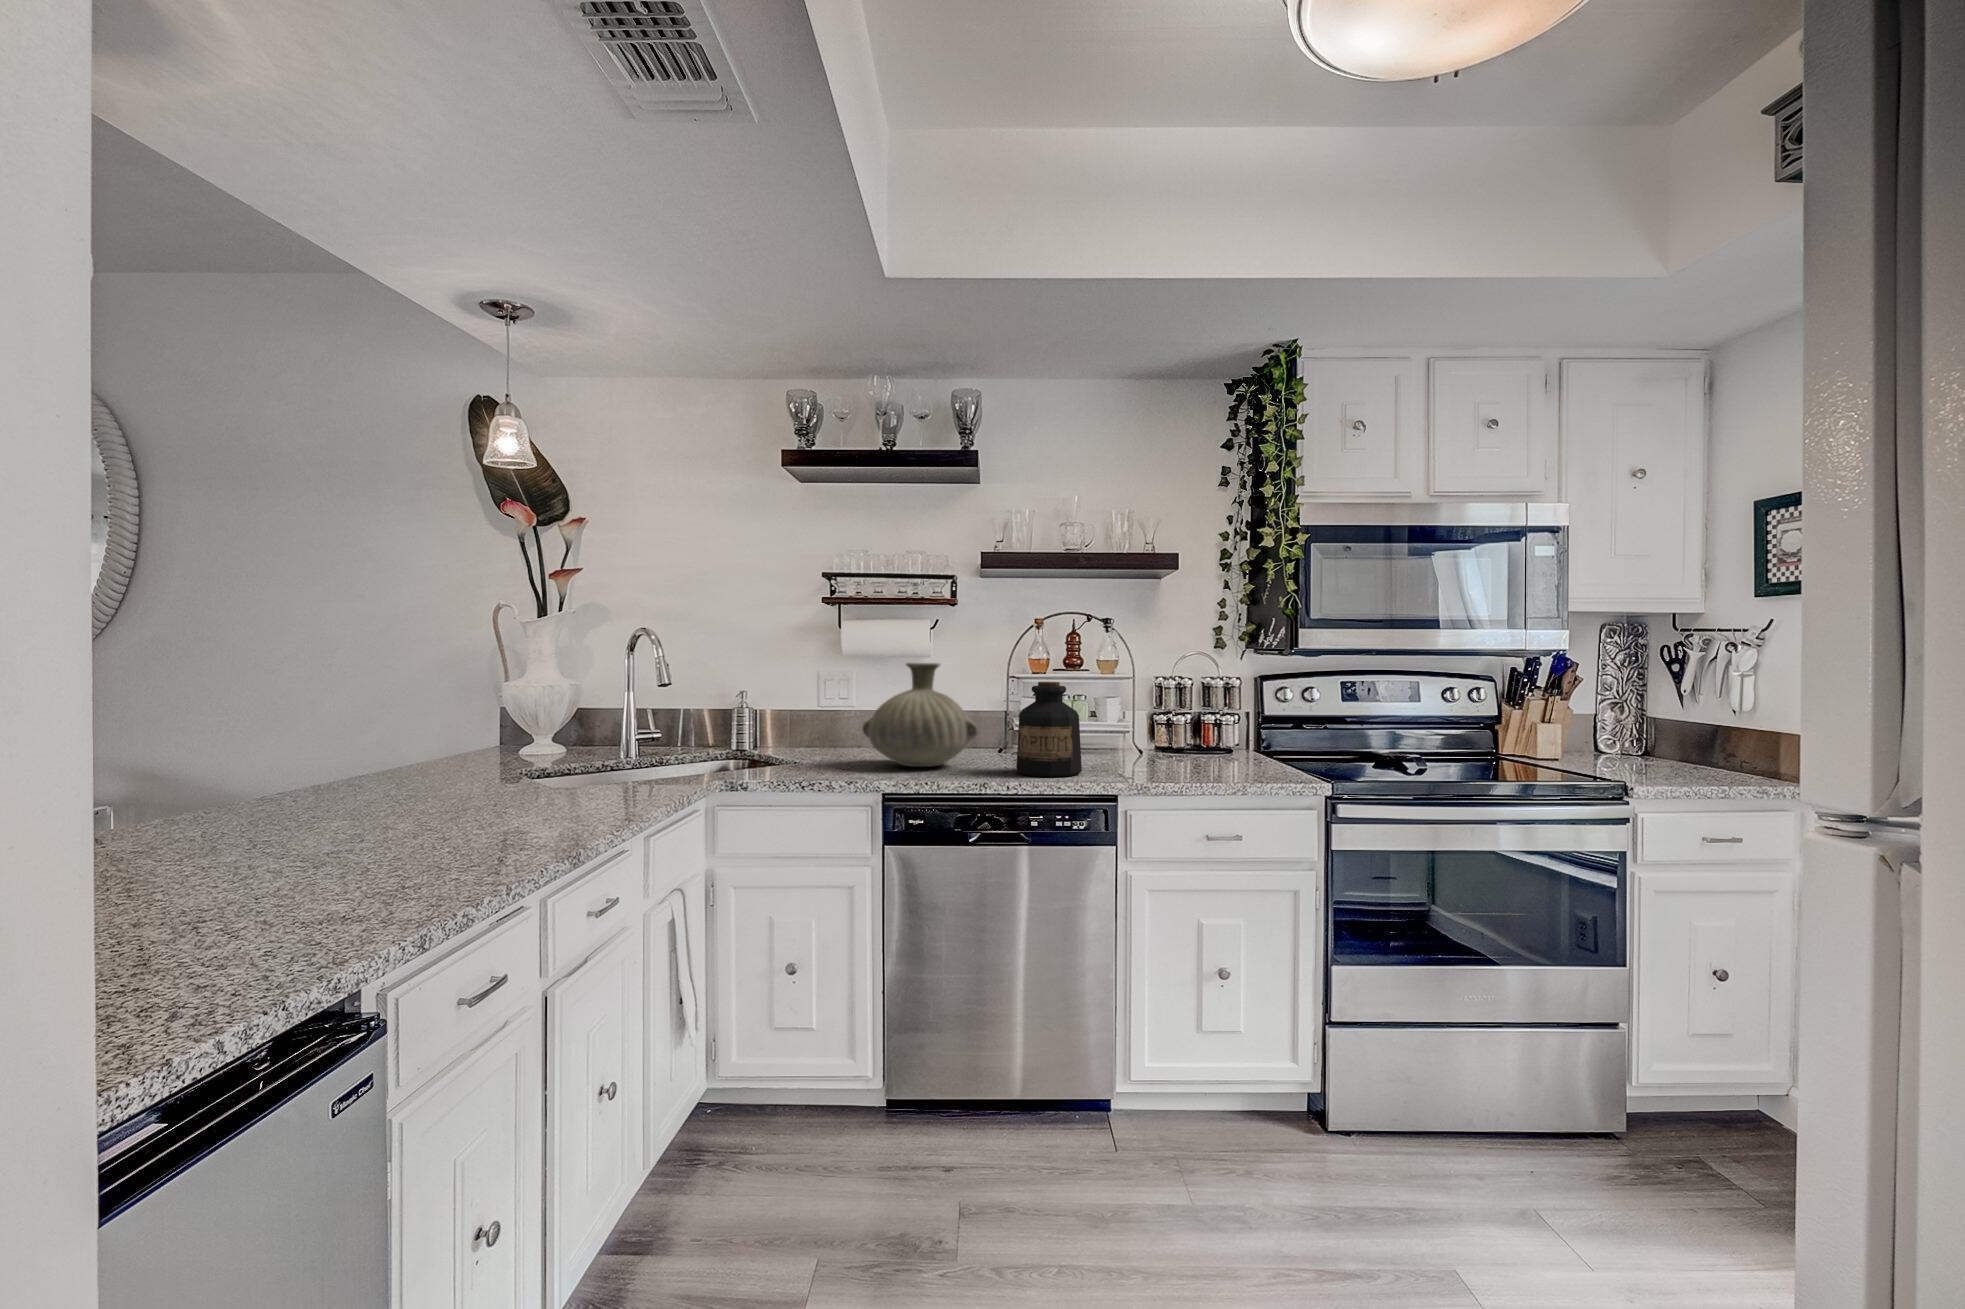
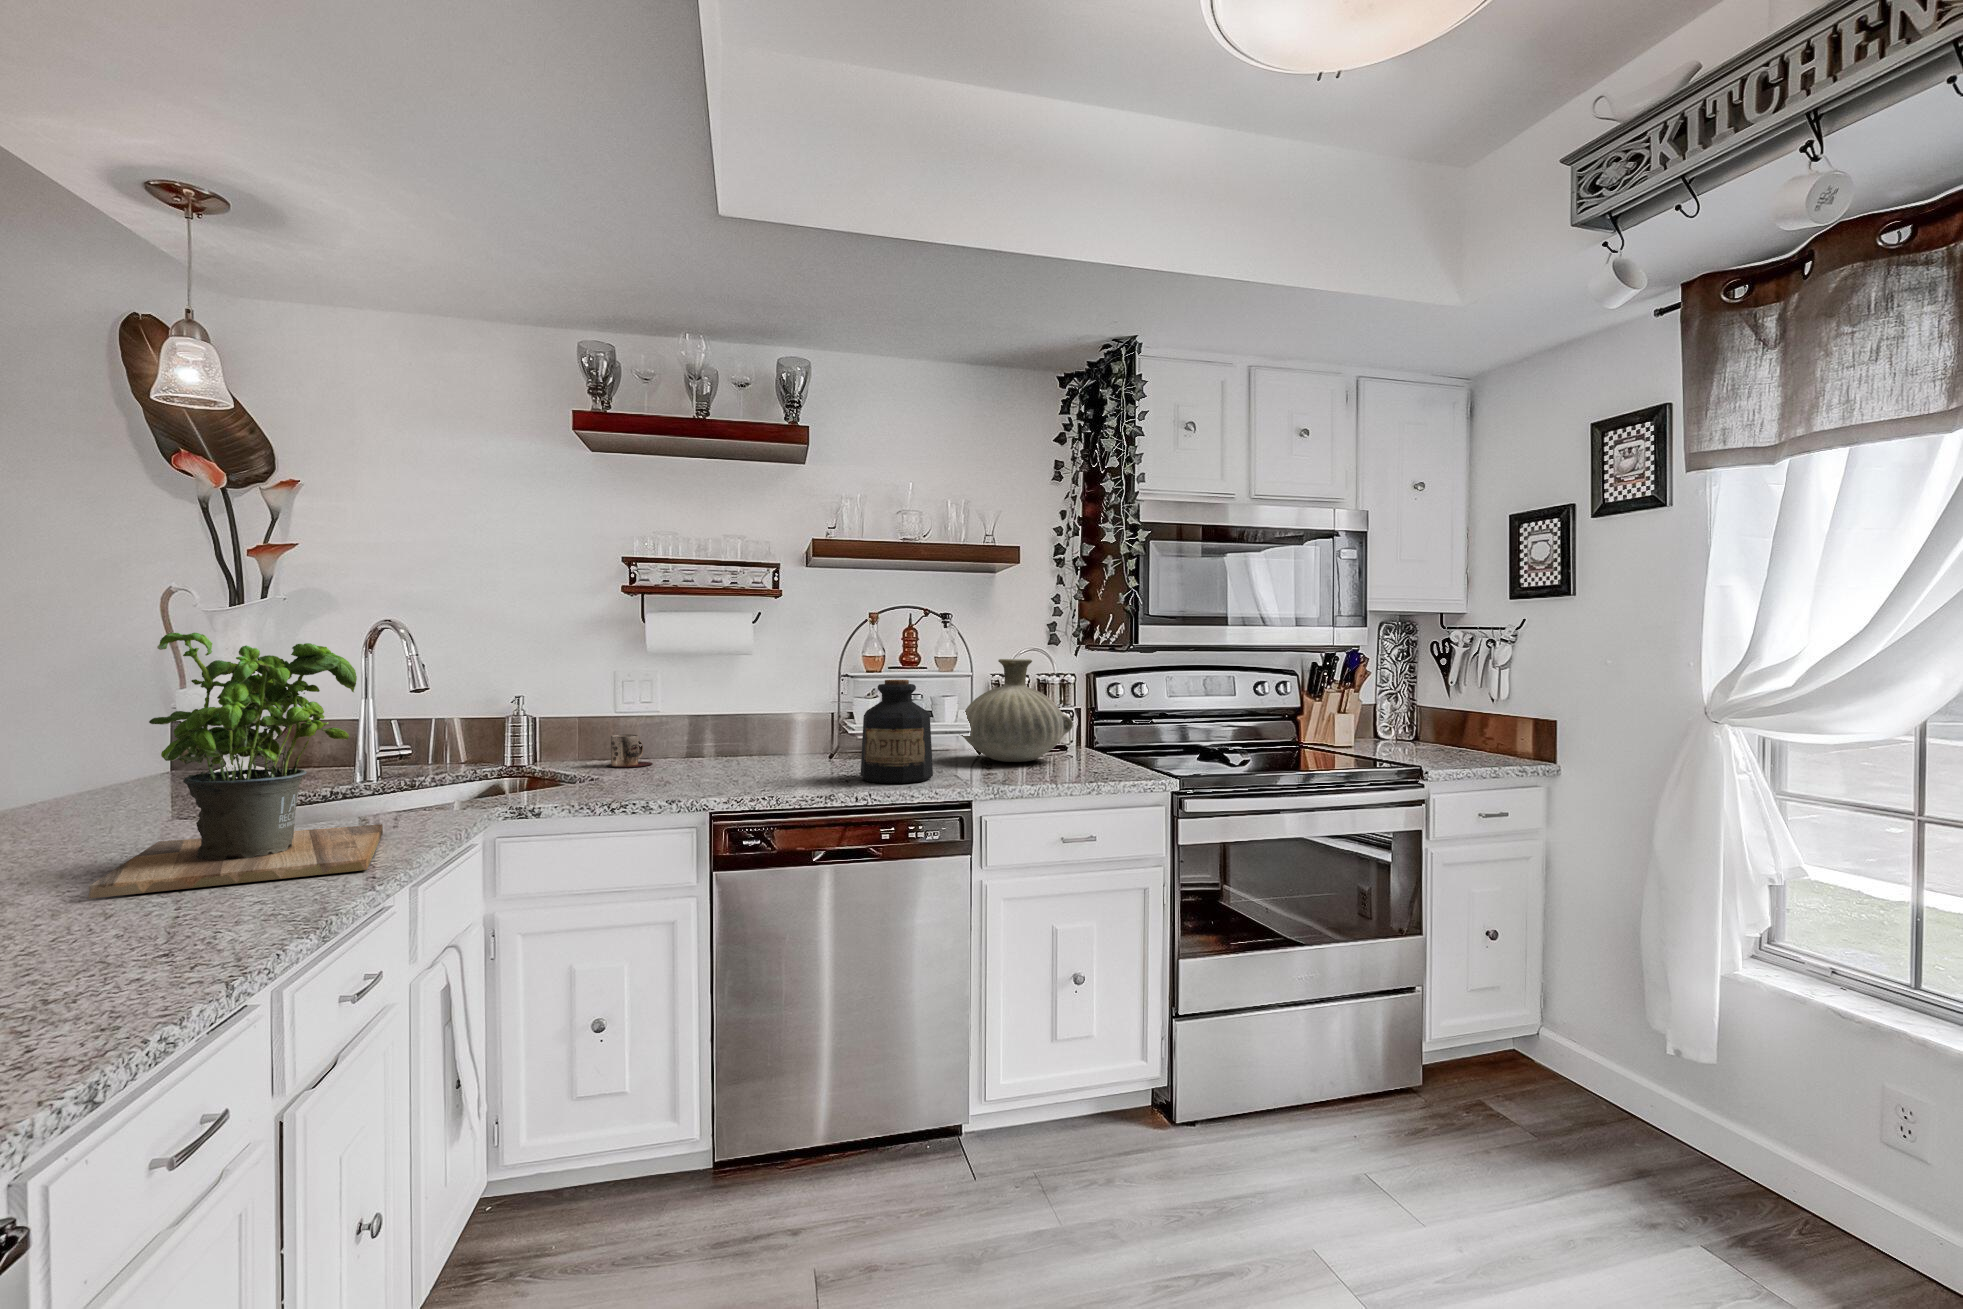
potted plant: none [445,642,629,825] -> present [89,633,383,899]
vase: present [862,663,979,767] -> present [959,659,1073,762]
mug: none [809,728,847,756] -> present [607,734,652,767]

